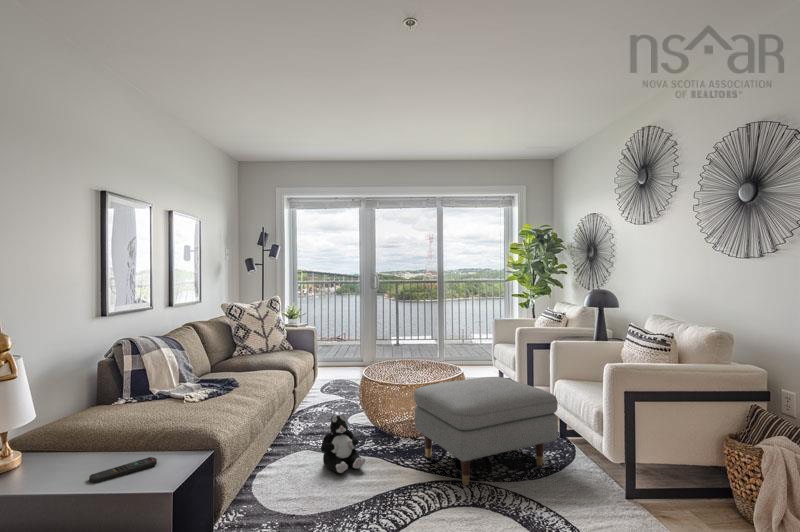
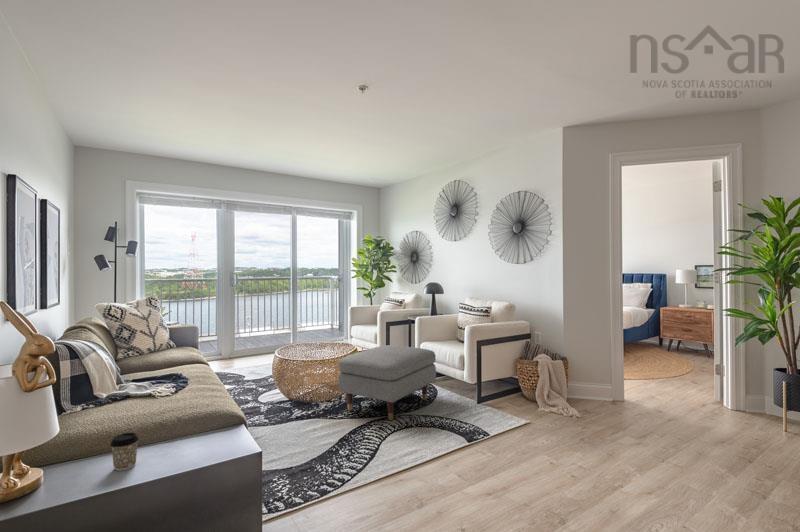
plush toy: present [321,414,365,473] -> none [273,387,312,433]
coffee cup: none [34,444,66,484] -> present [110,433,138,471]
remote control: present [89,457,157,483] -> none [167,432,212,458]

